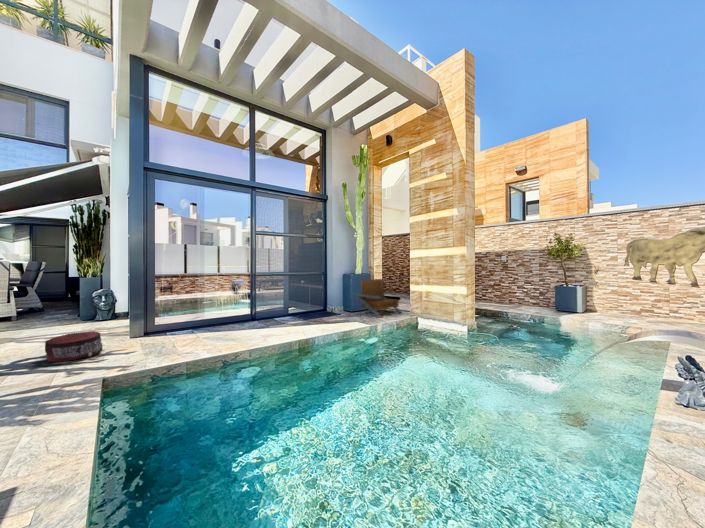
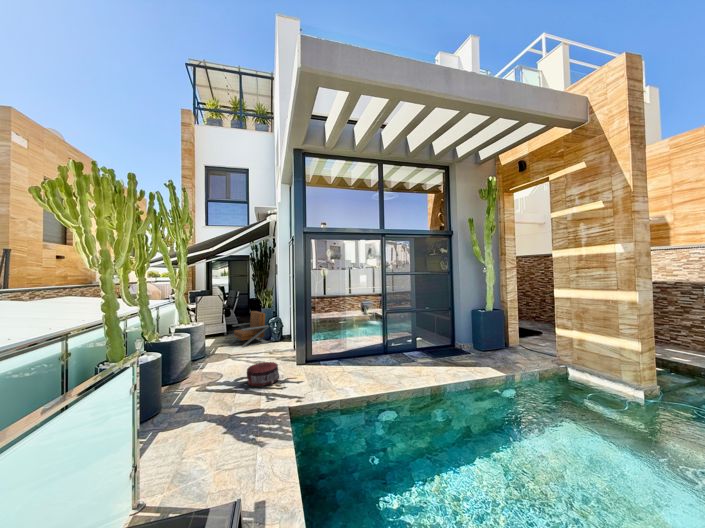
lounge chair: present [356,279,402,318] -> present [232,311,269,347]

